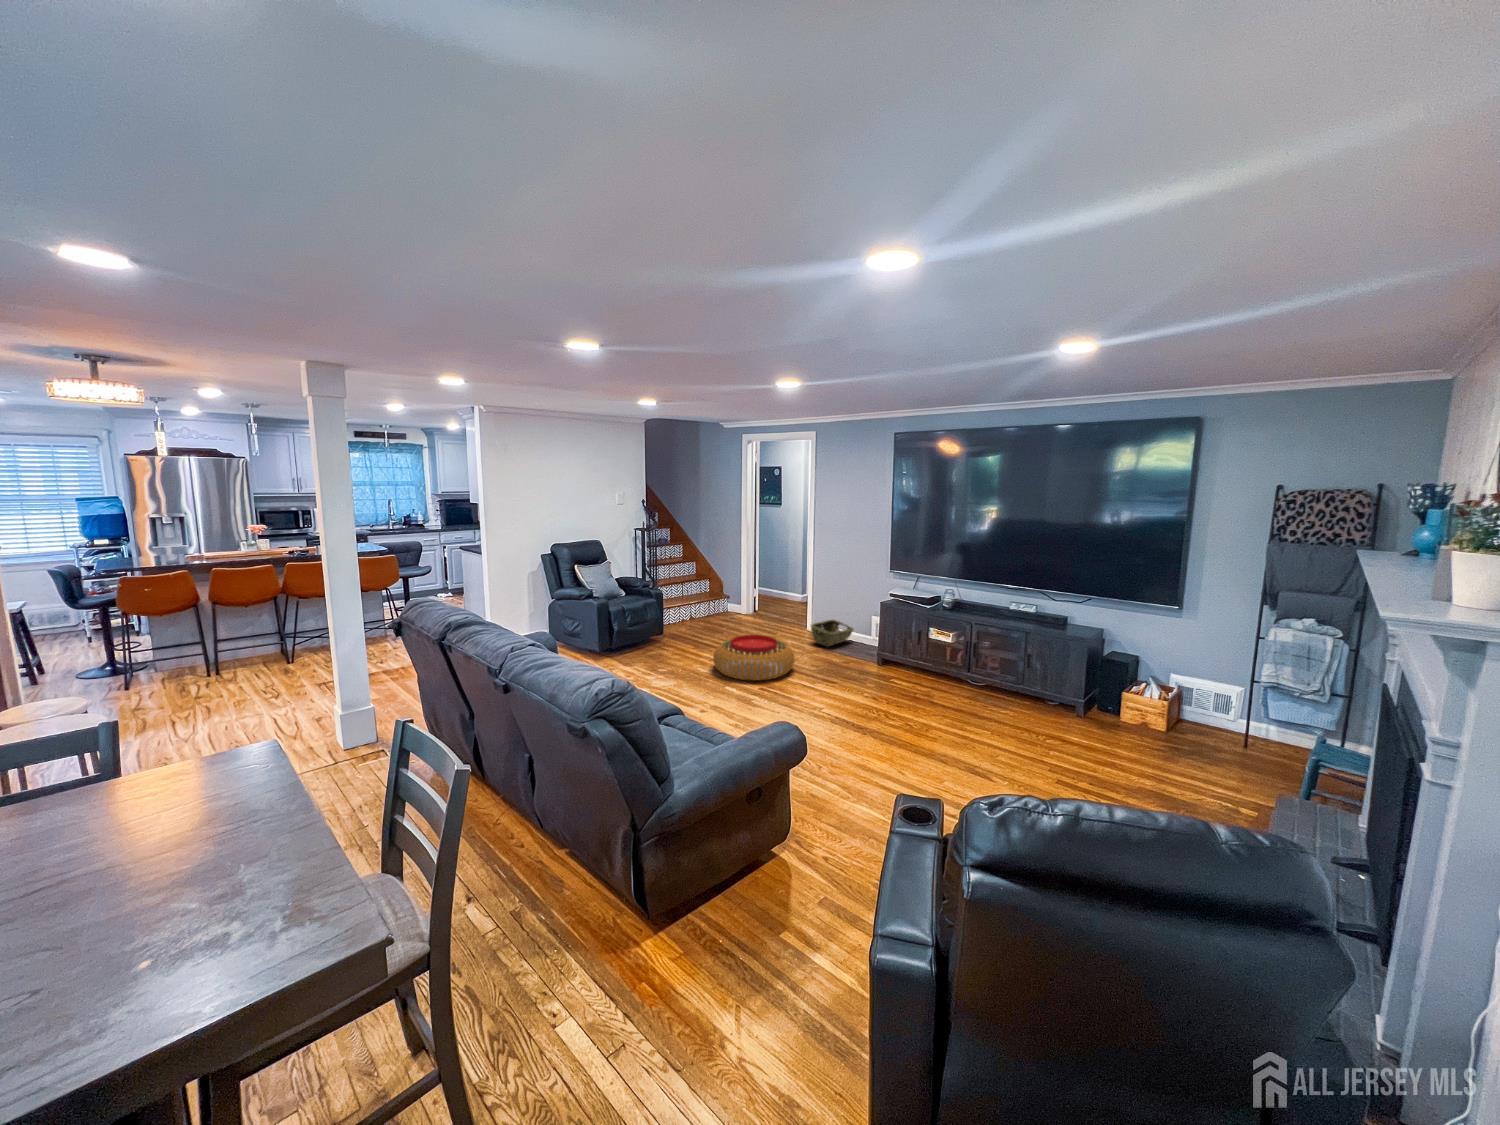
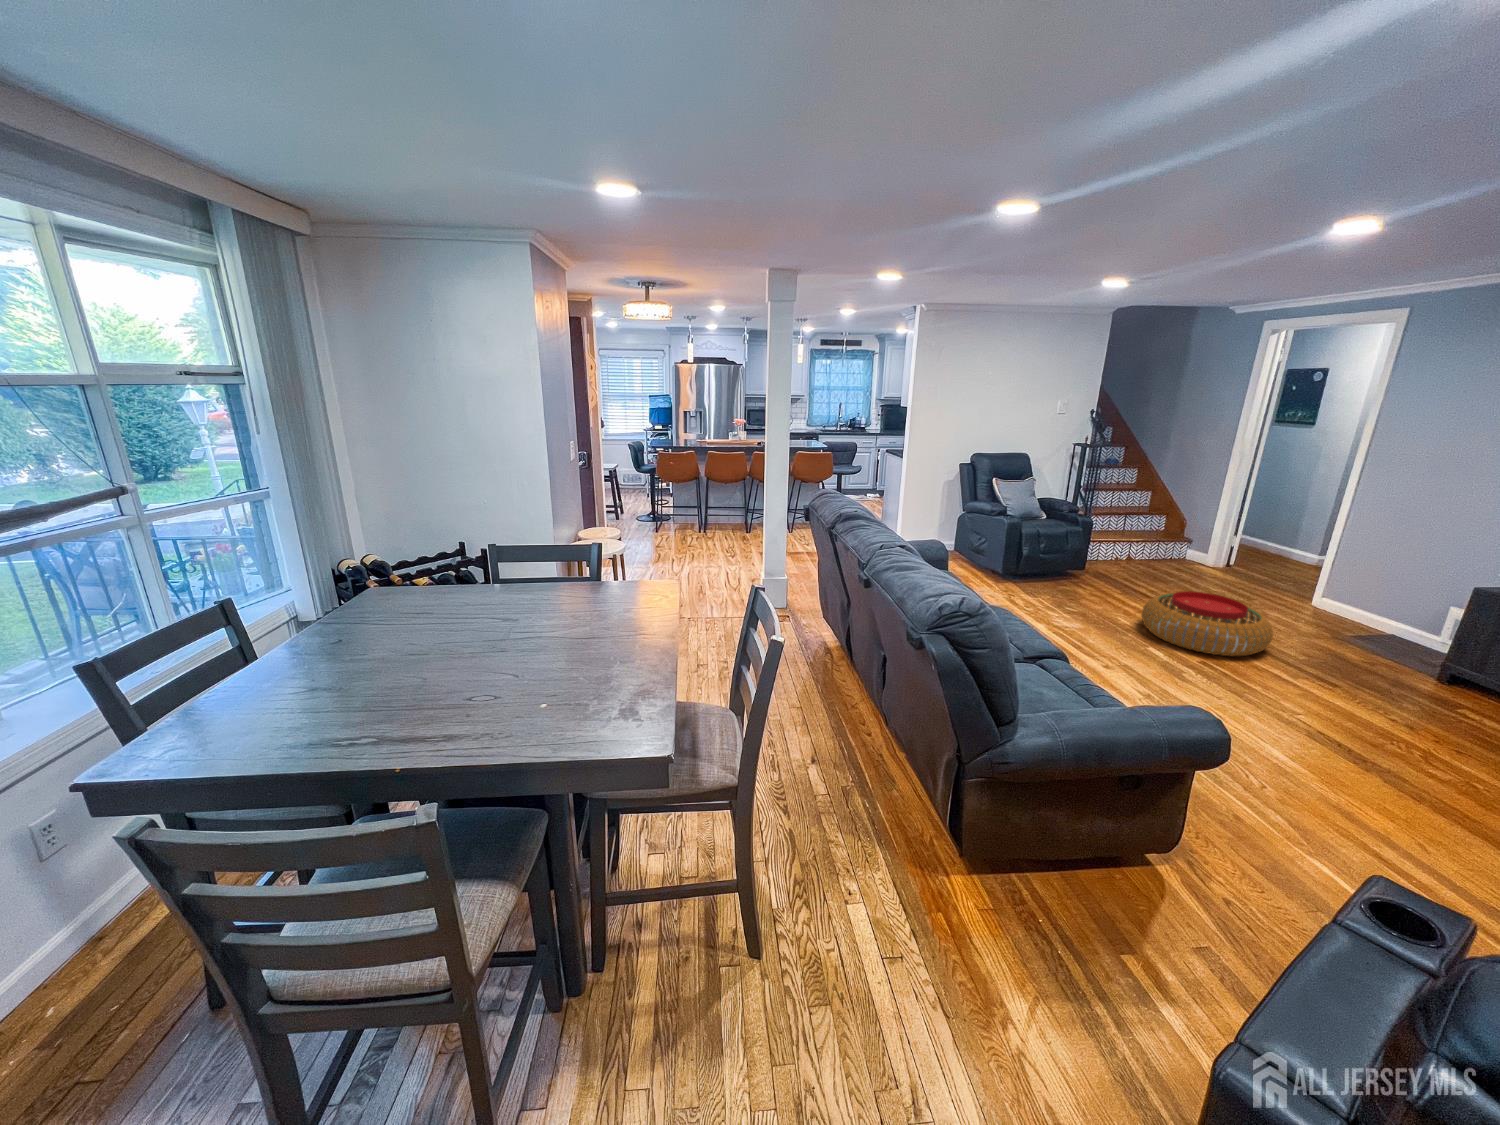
woven basket: present [811,620,853,646] -> none [1318,598,1406,635]

